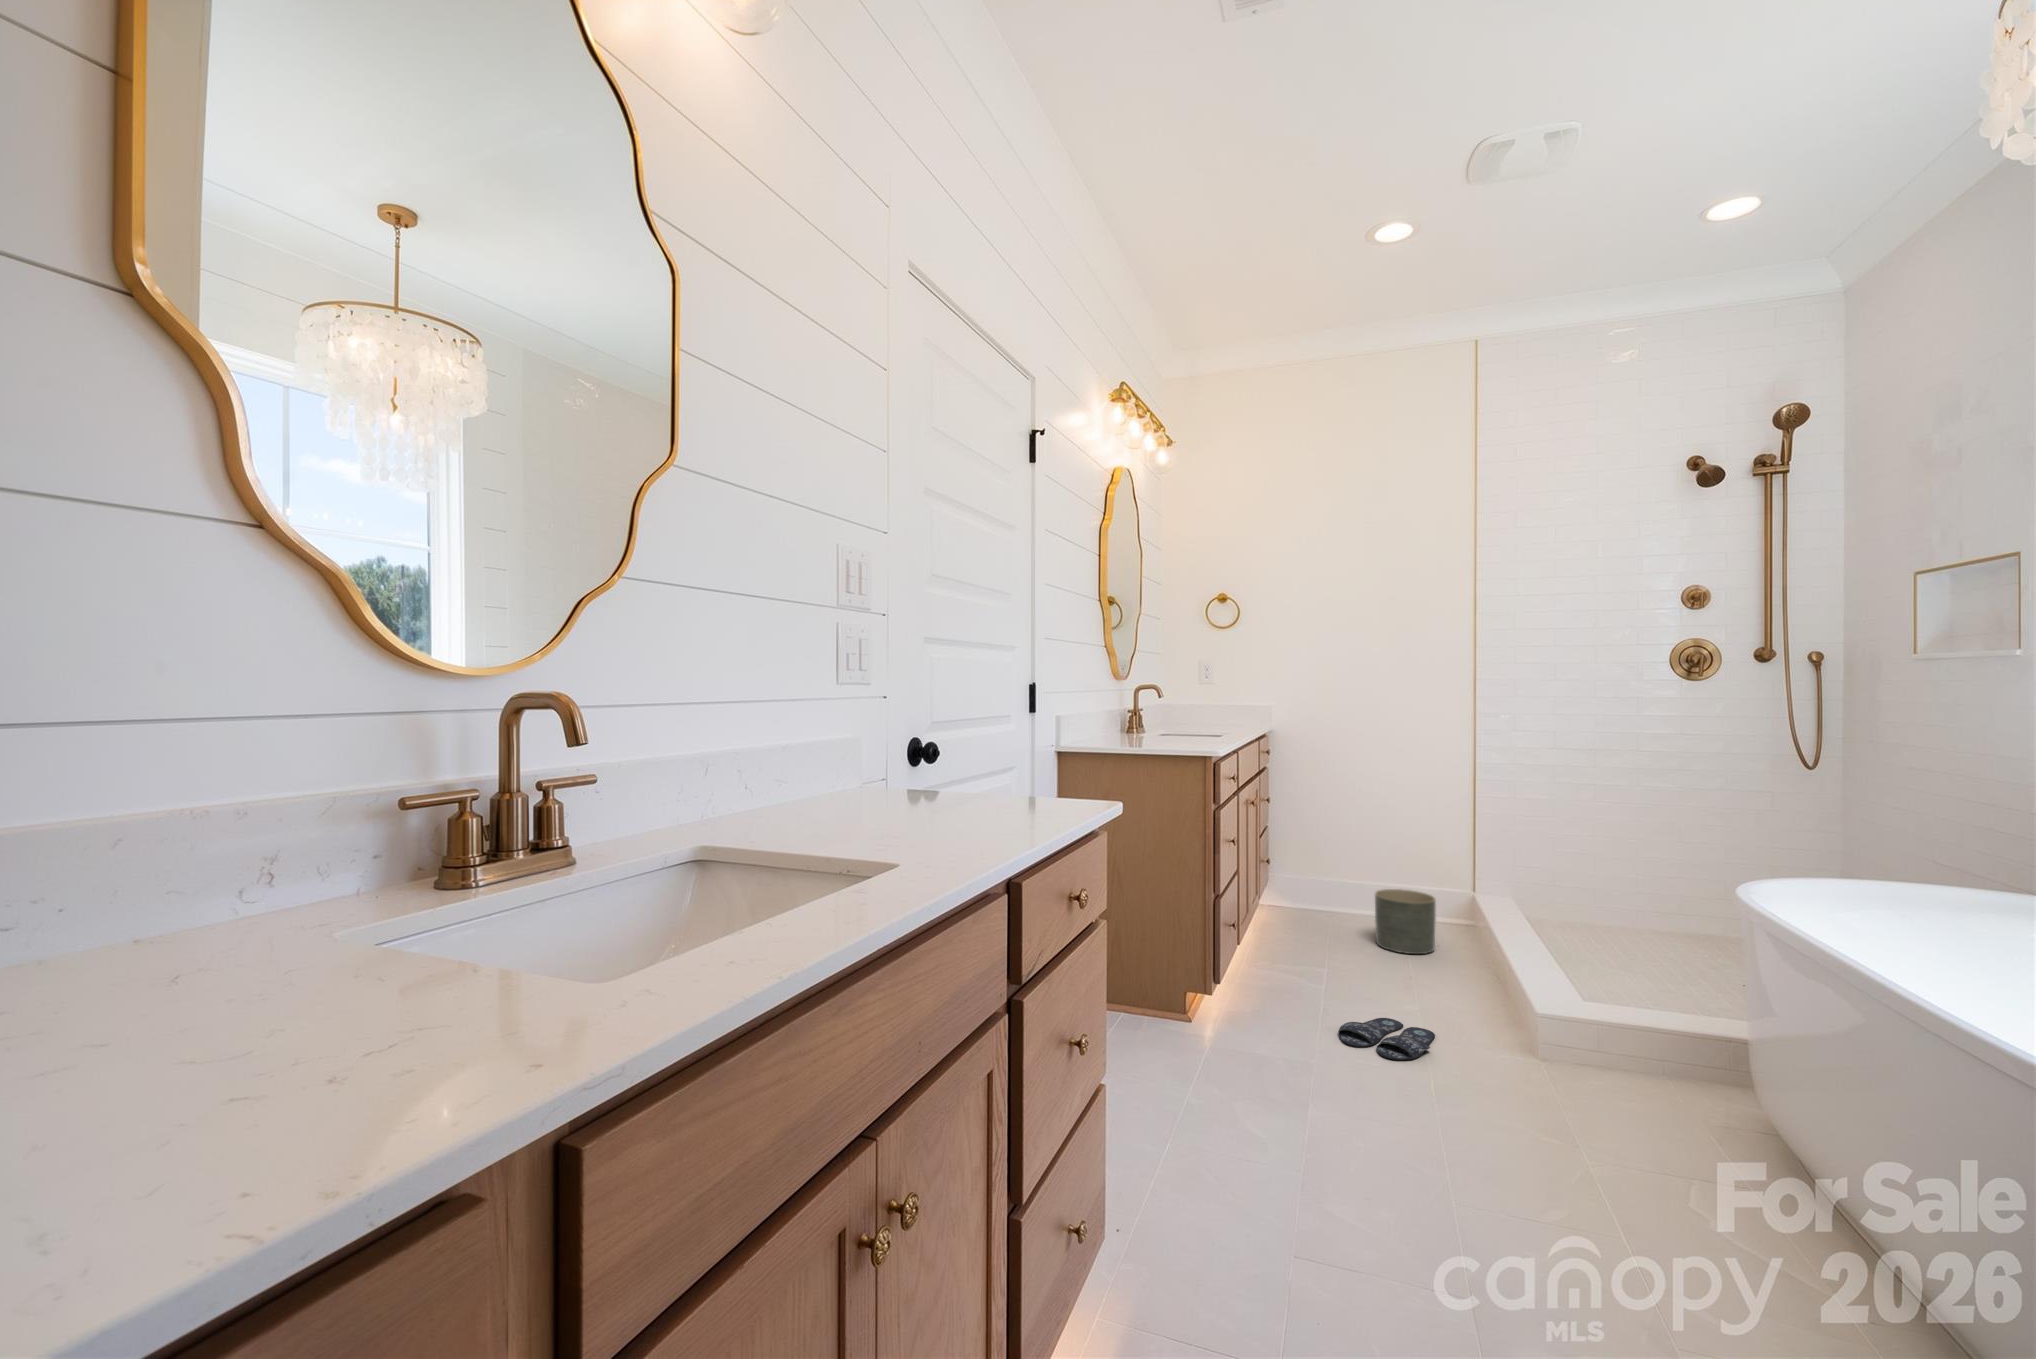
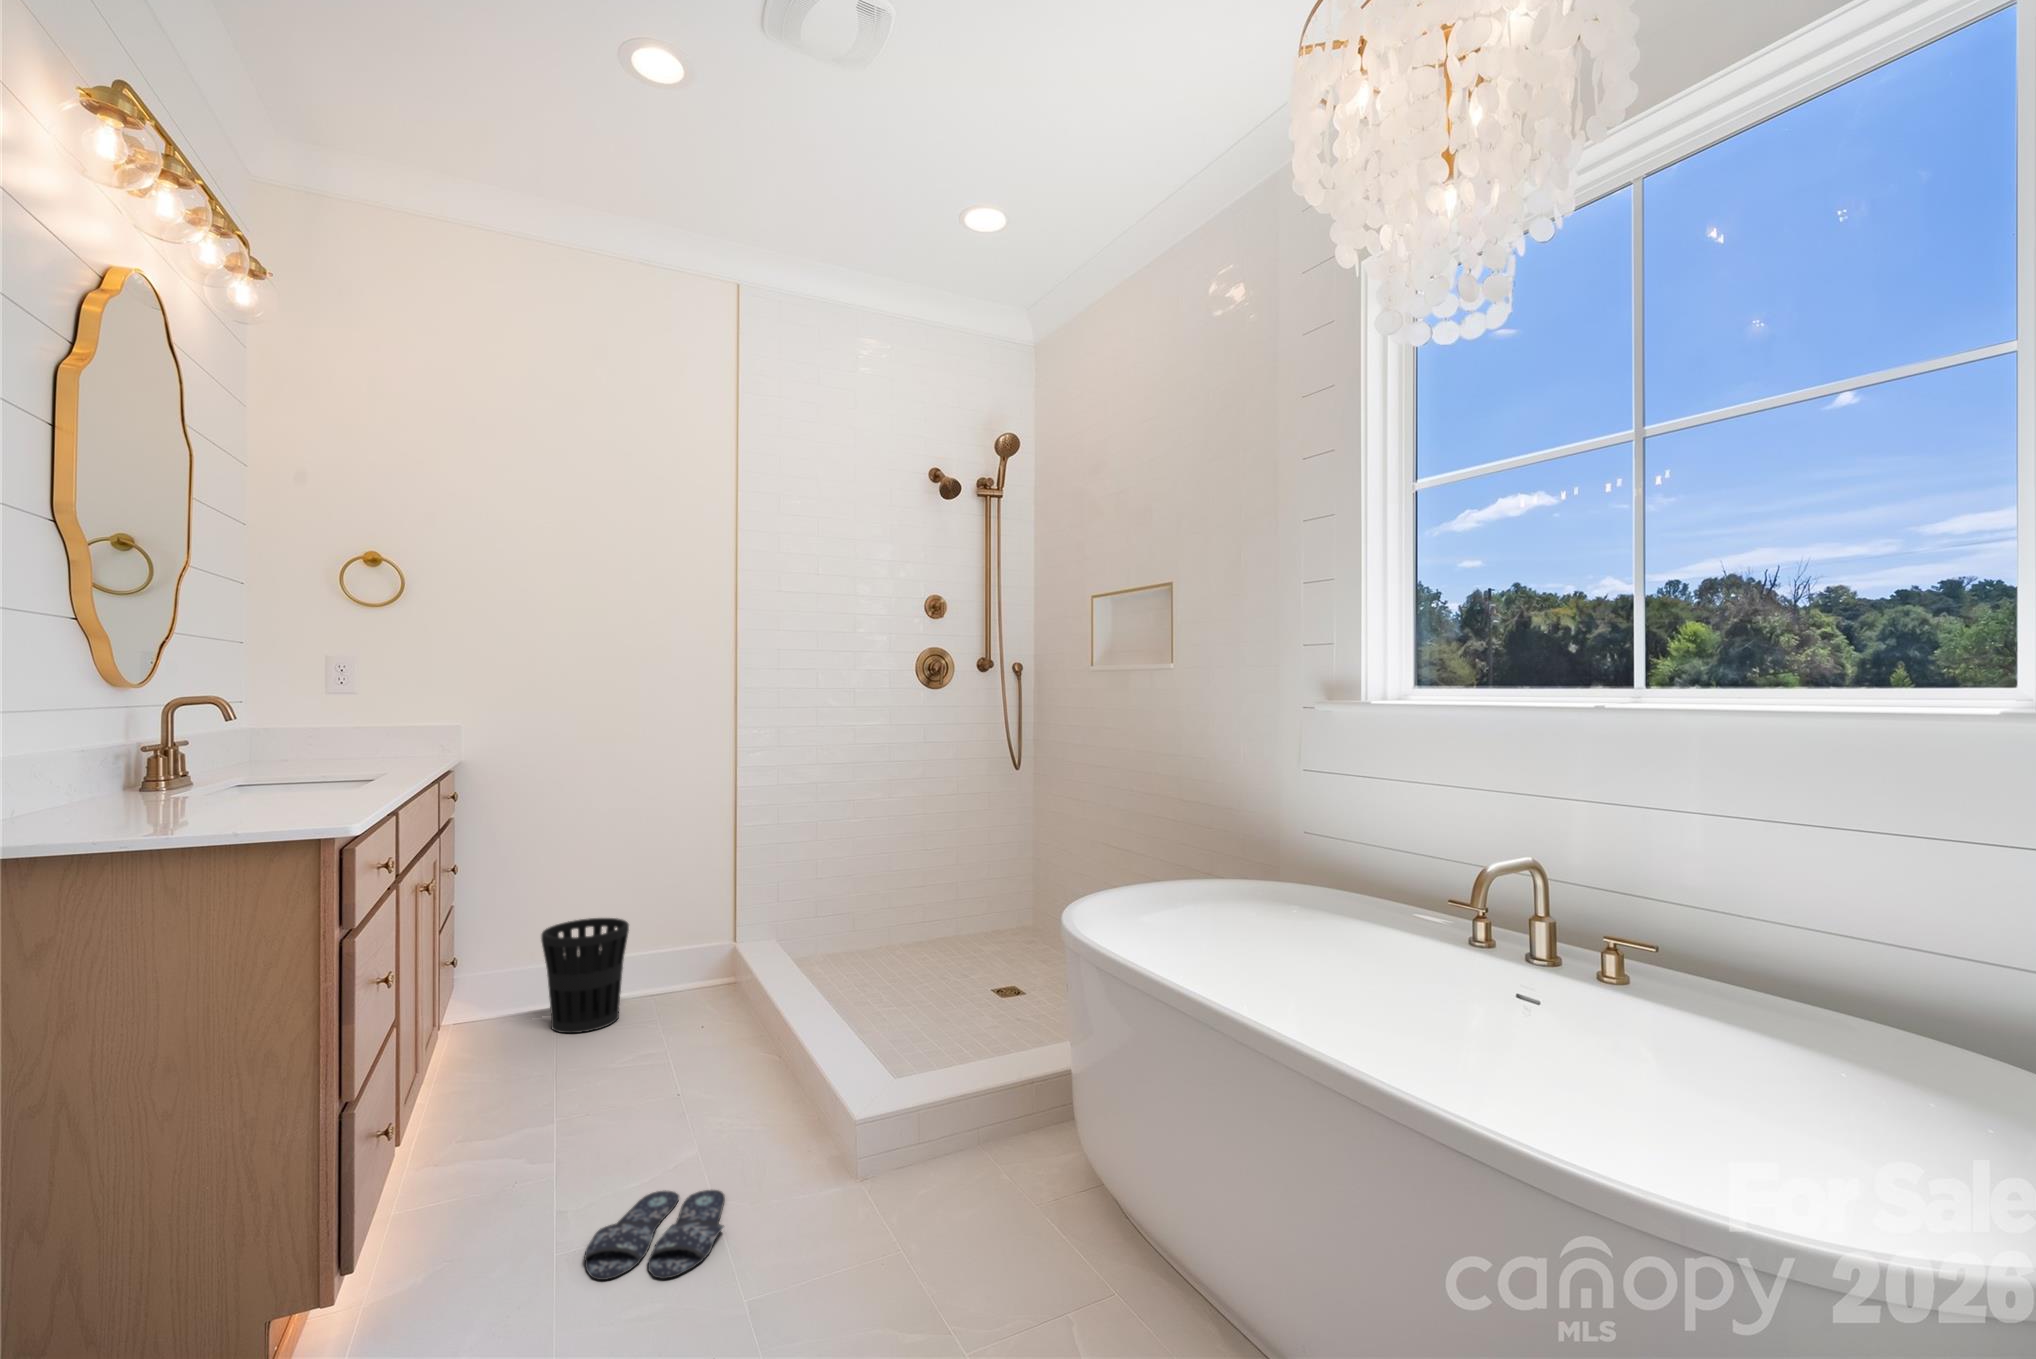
wastebasket: none [1324,846,1384,925] -> present [541,918,629,1033]
planter: present [1375,889,1436,954] -> none [620,967,700,1061]

